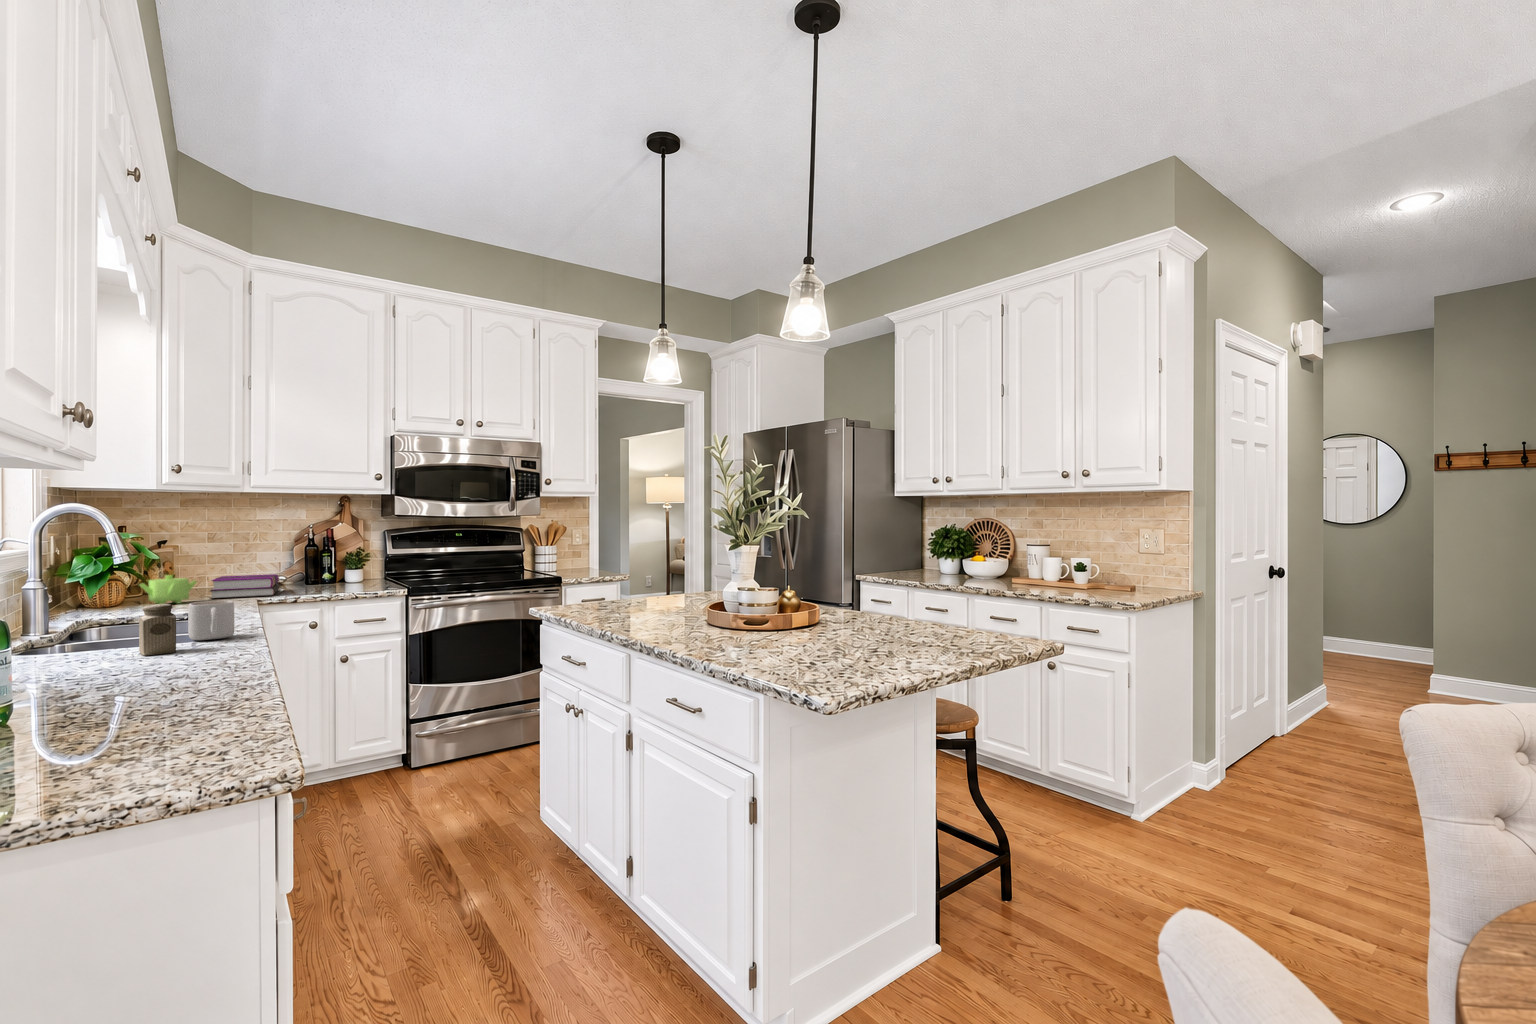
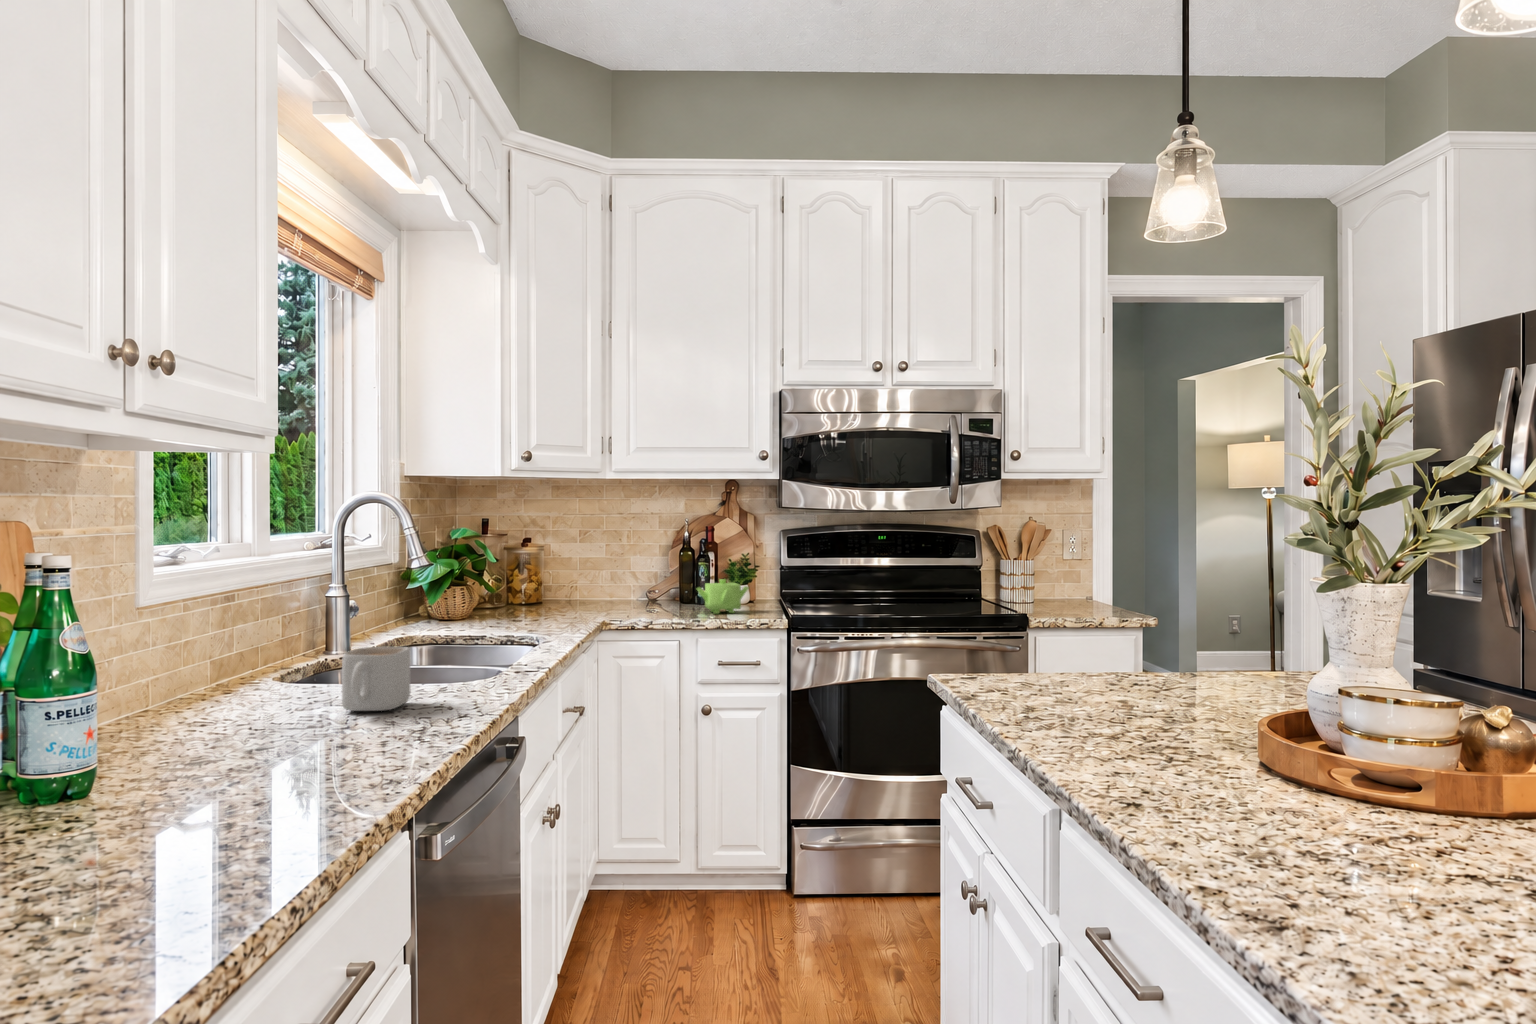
hardback book: present [210,574,279,599] -> none [548,588,641,620]
teapot: present [140,575,198,604] -> present [697,579,748,614]
salt shaker: present [139,604,176,656] -> none [229,655,287,739]

